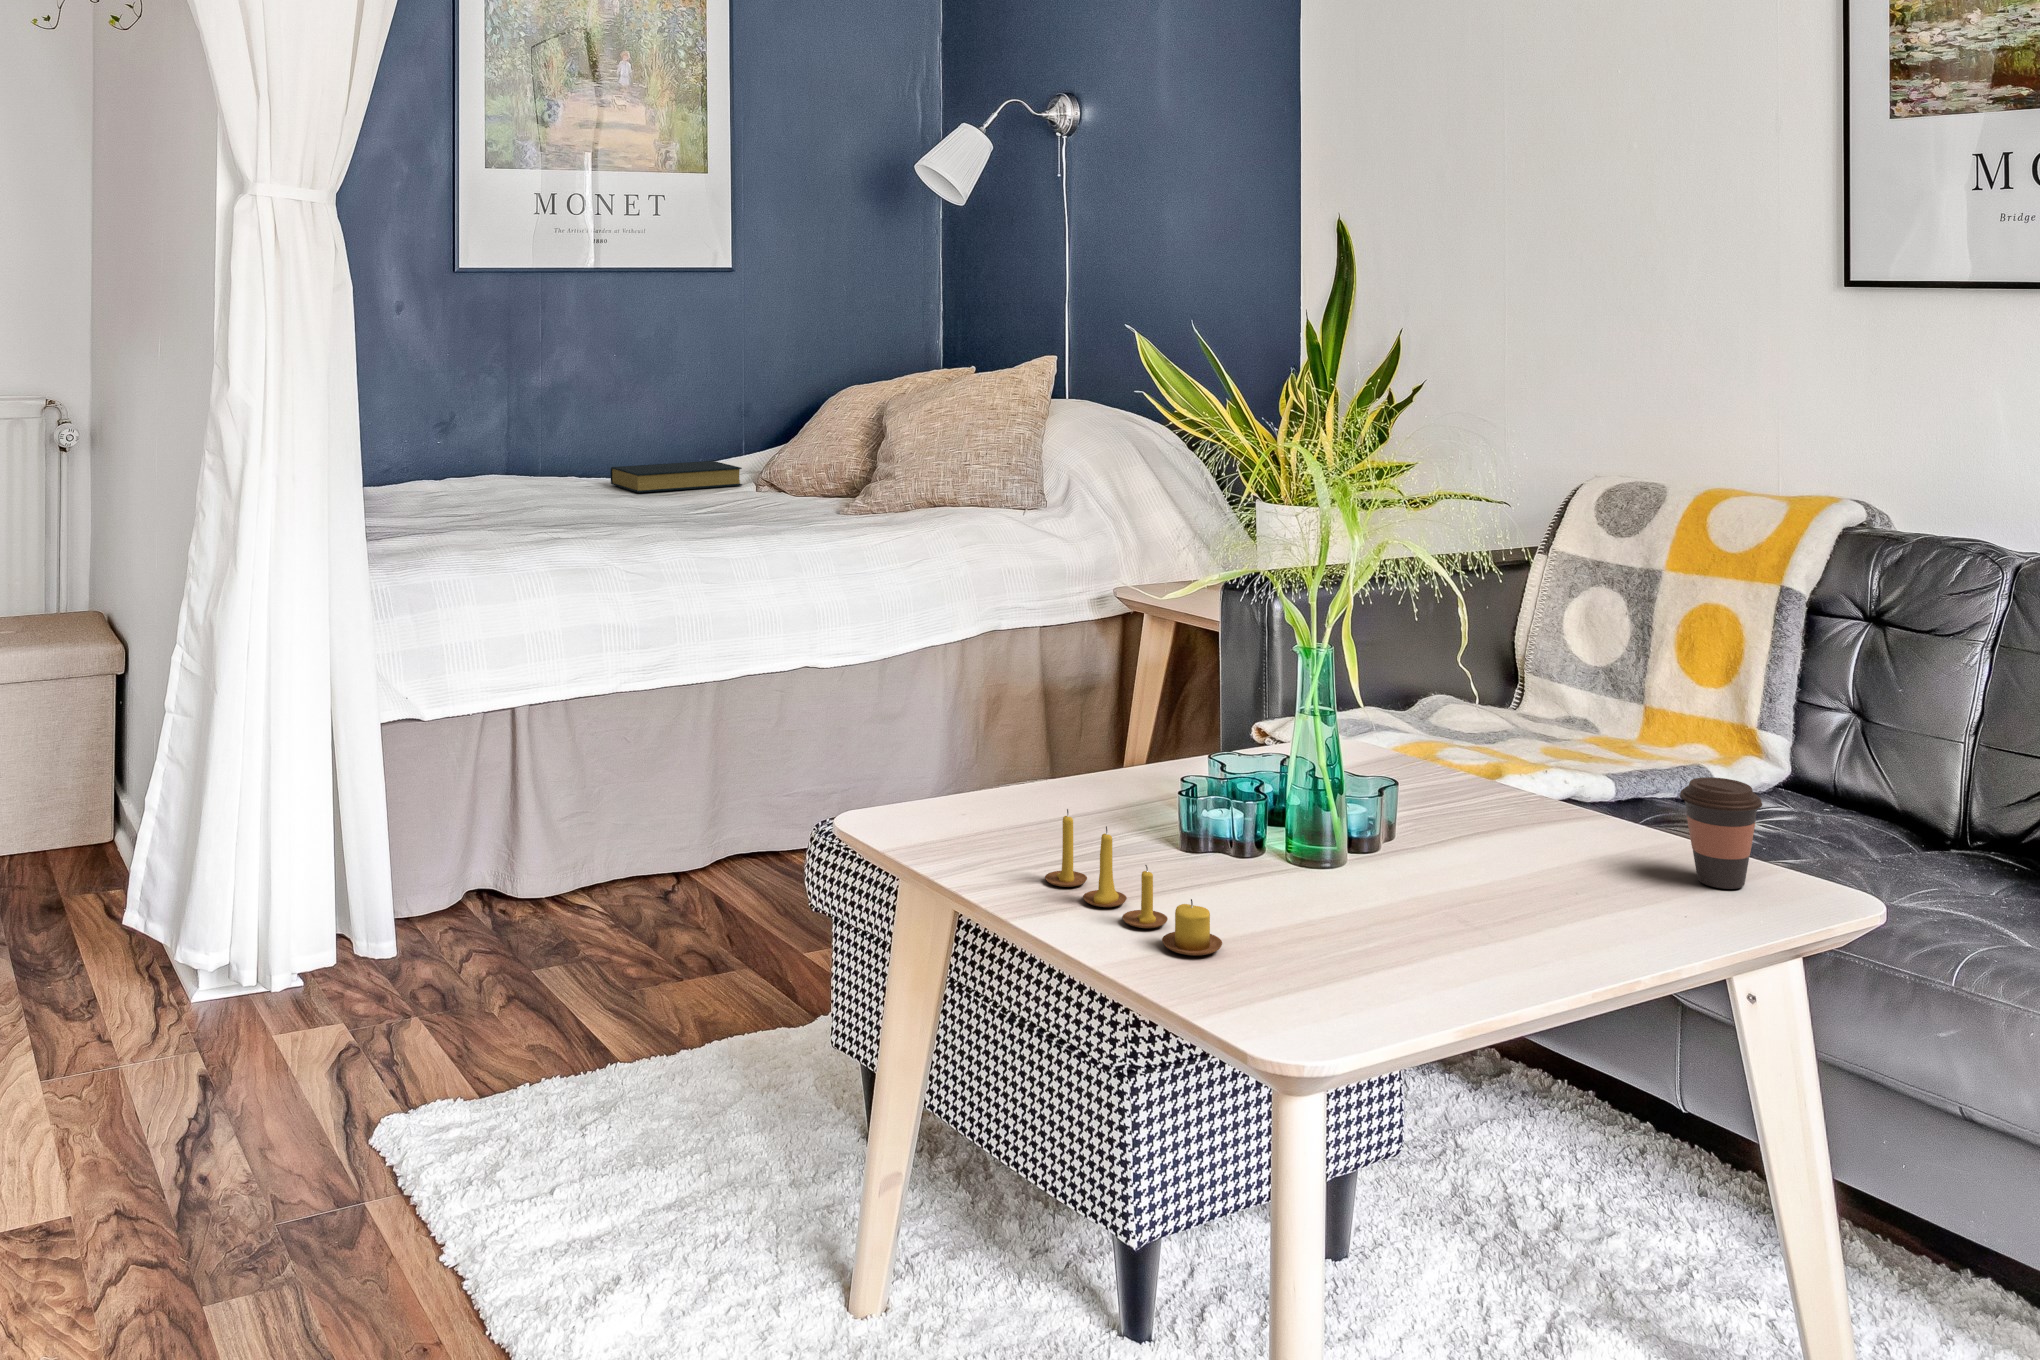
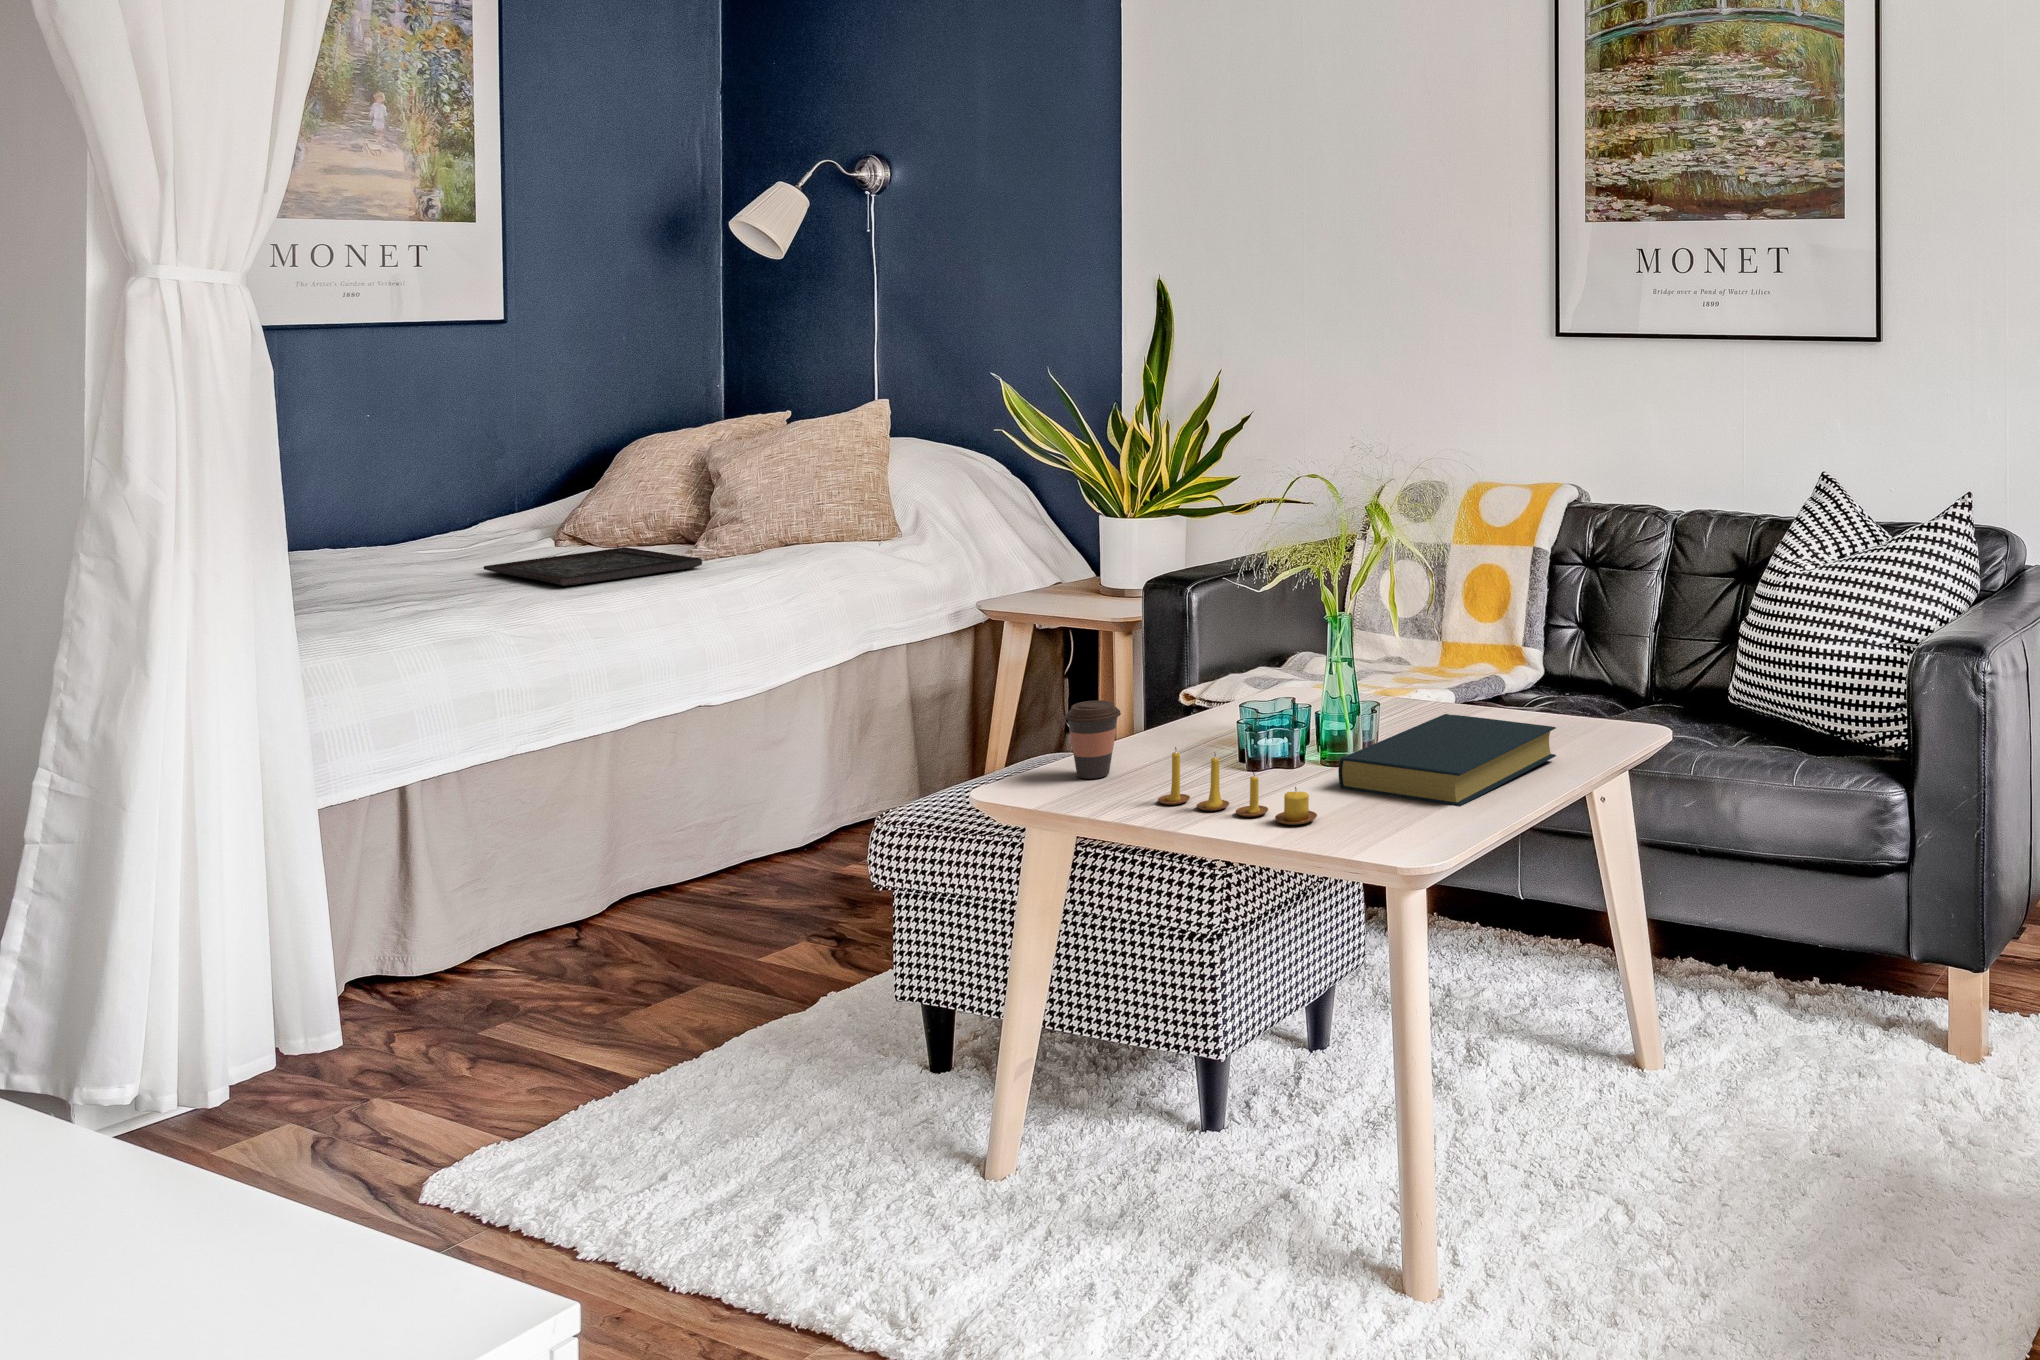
hardback book: present [611,461,742,493] -> present [1338,714,1556,806]
tray: none [676,492,848,525] -> present [483,547,702,586]
coffee cup: present [1680,777,1762,889] -> present [1065,700,1121,779]

